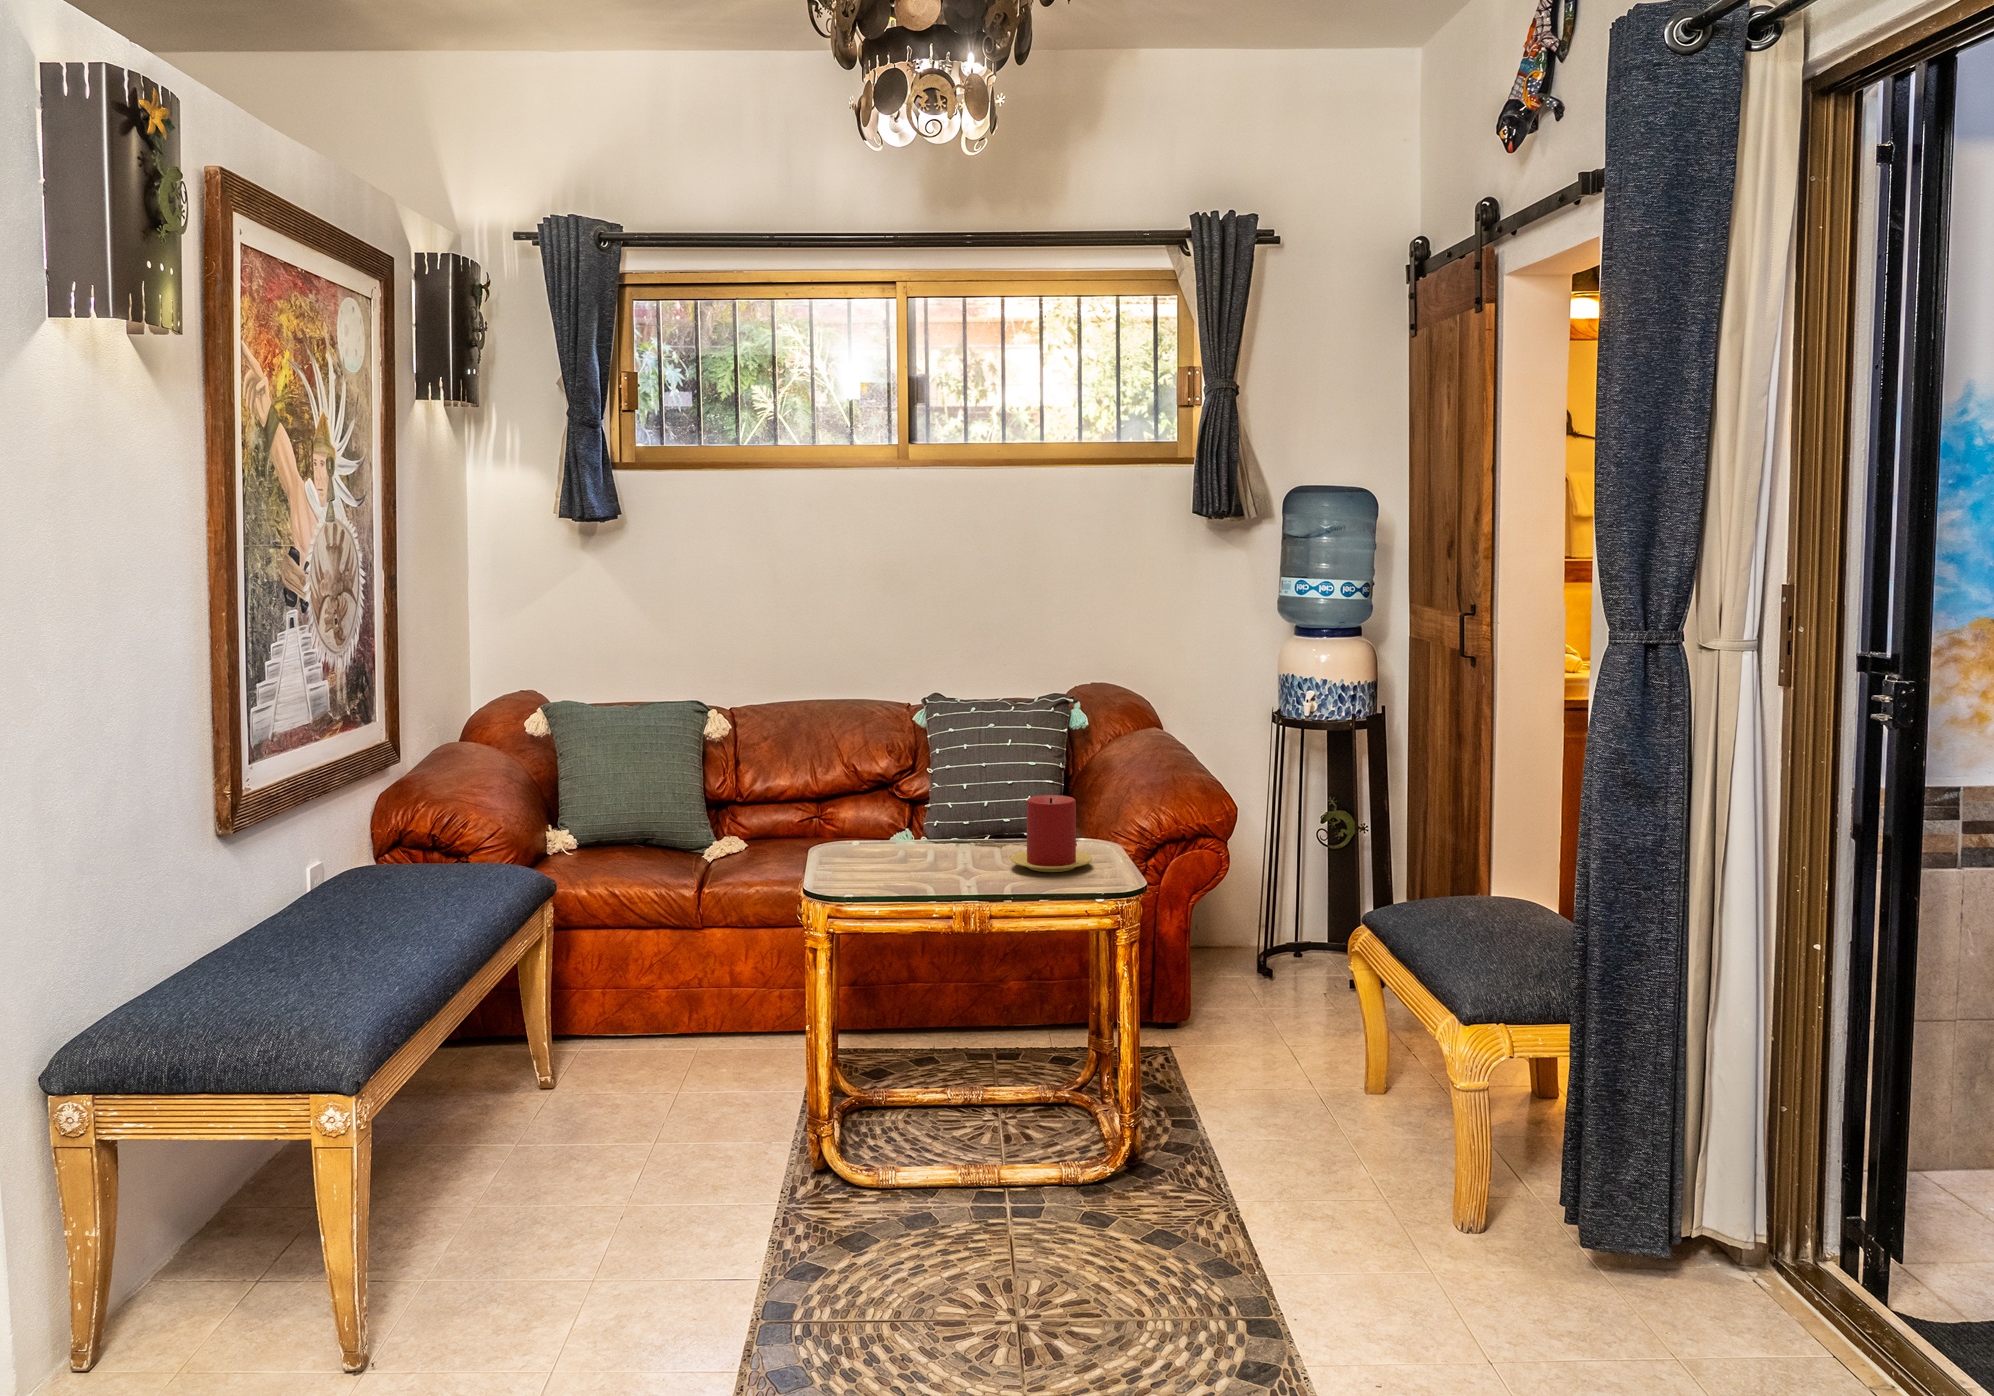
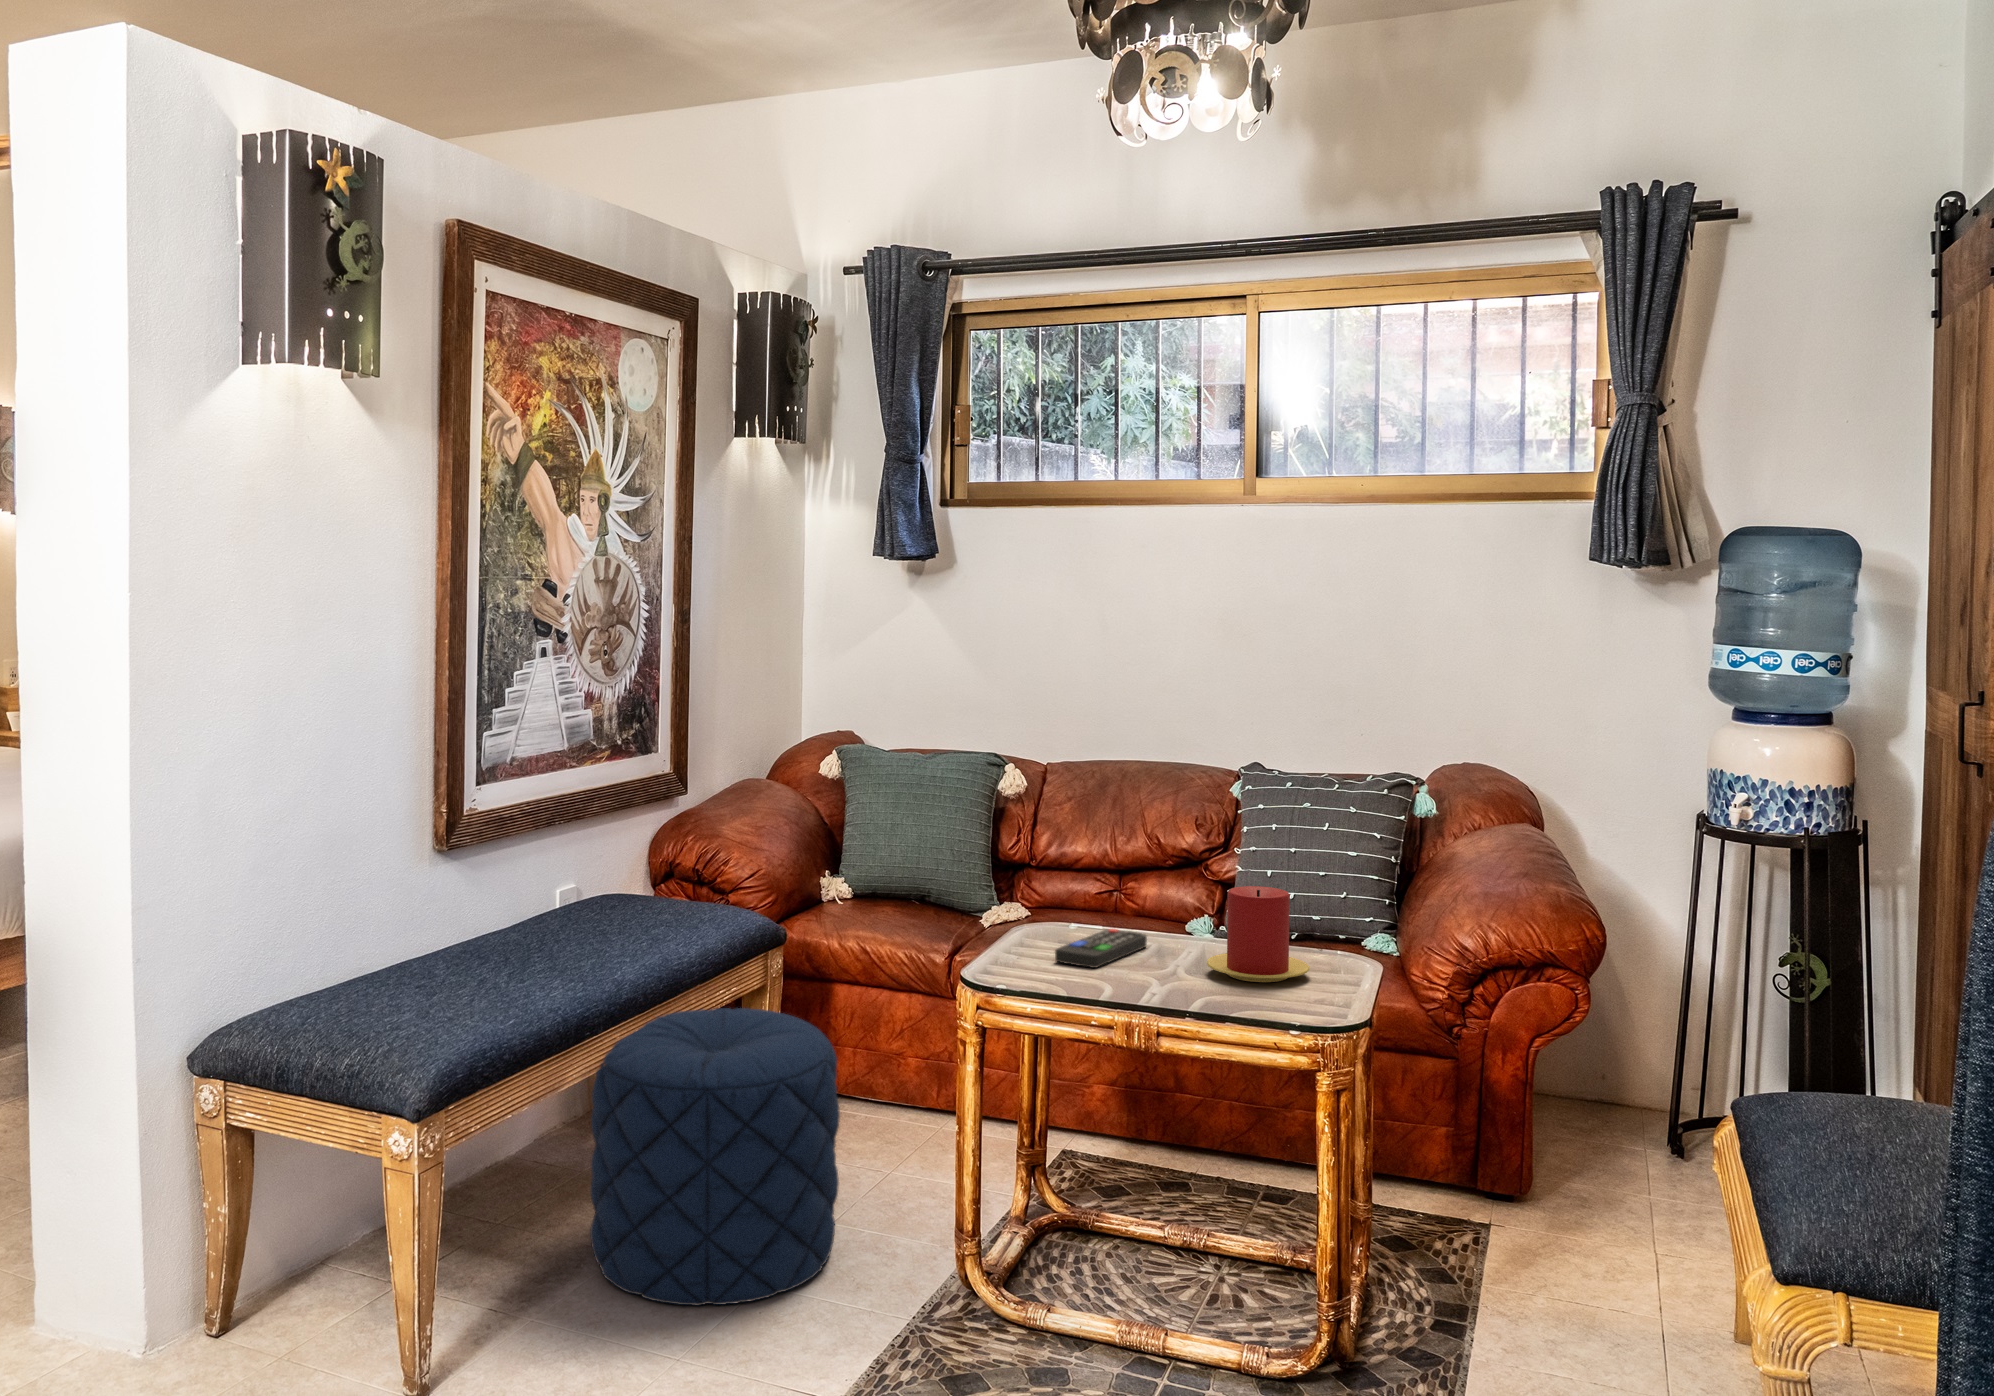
remote control: none [883,843,943,876] -> present [1055,929,1147,968]
pouf: none [435,954,679,1235] -> present [590,1008,840,1306]

